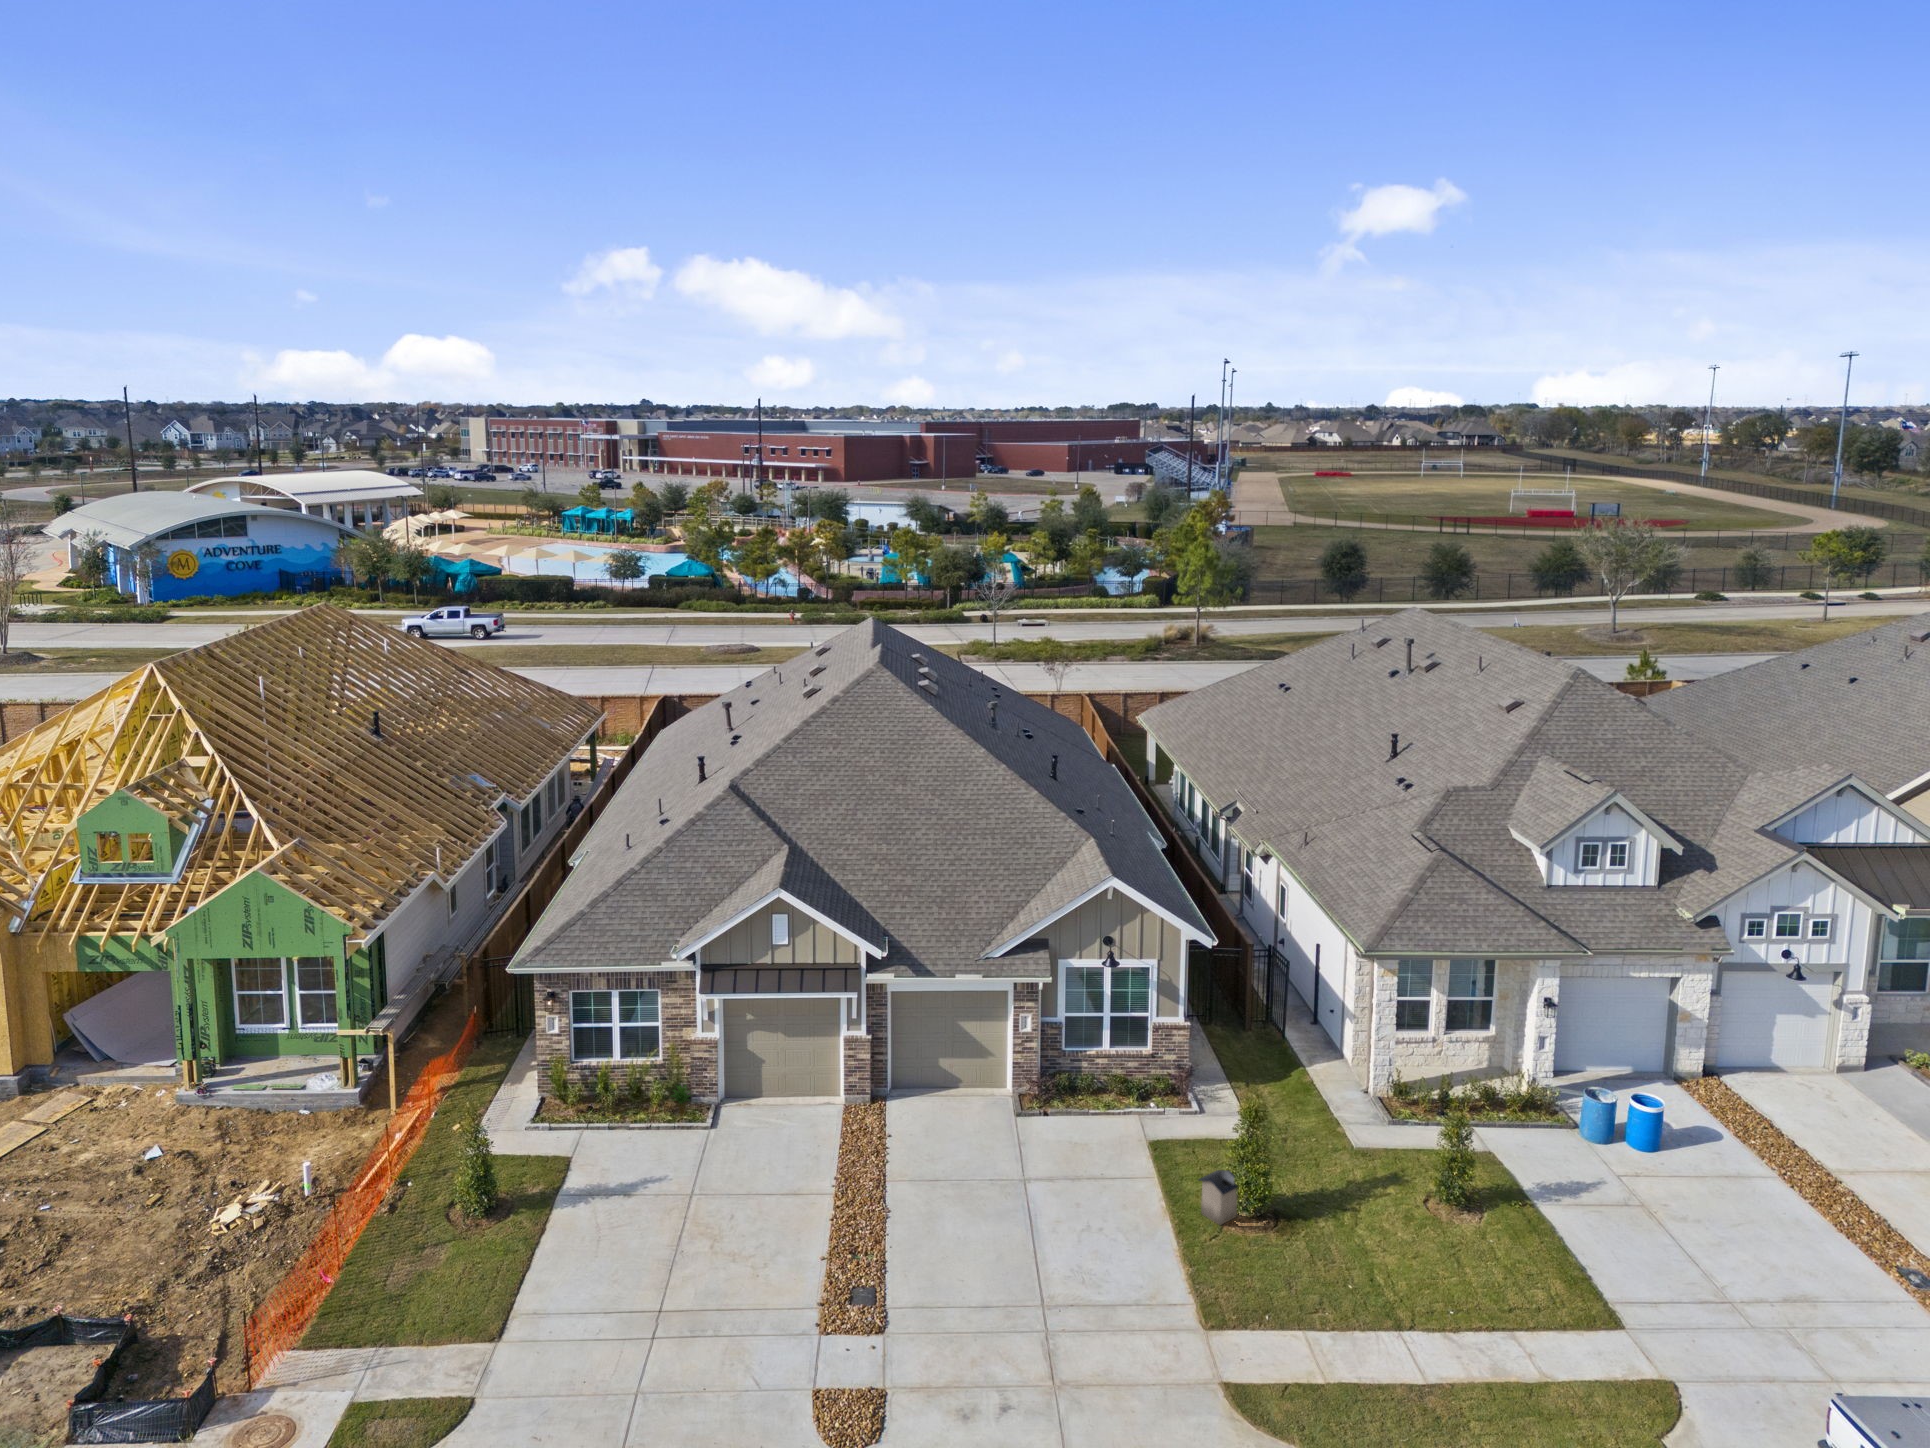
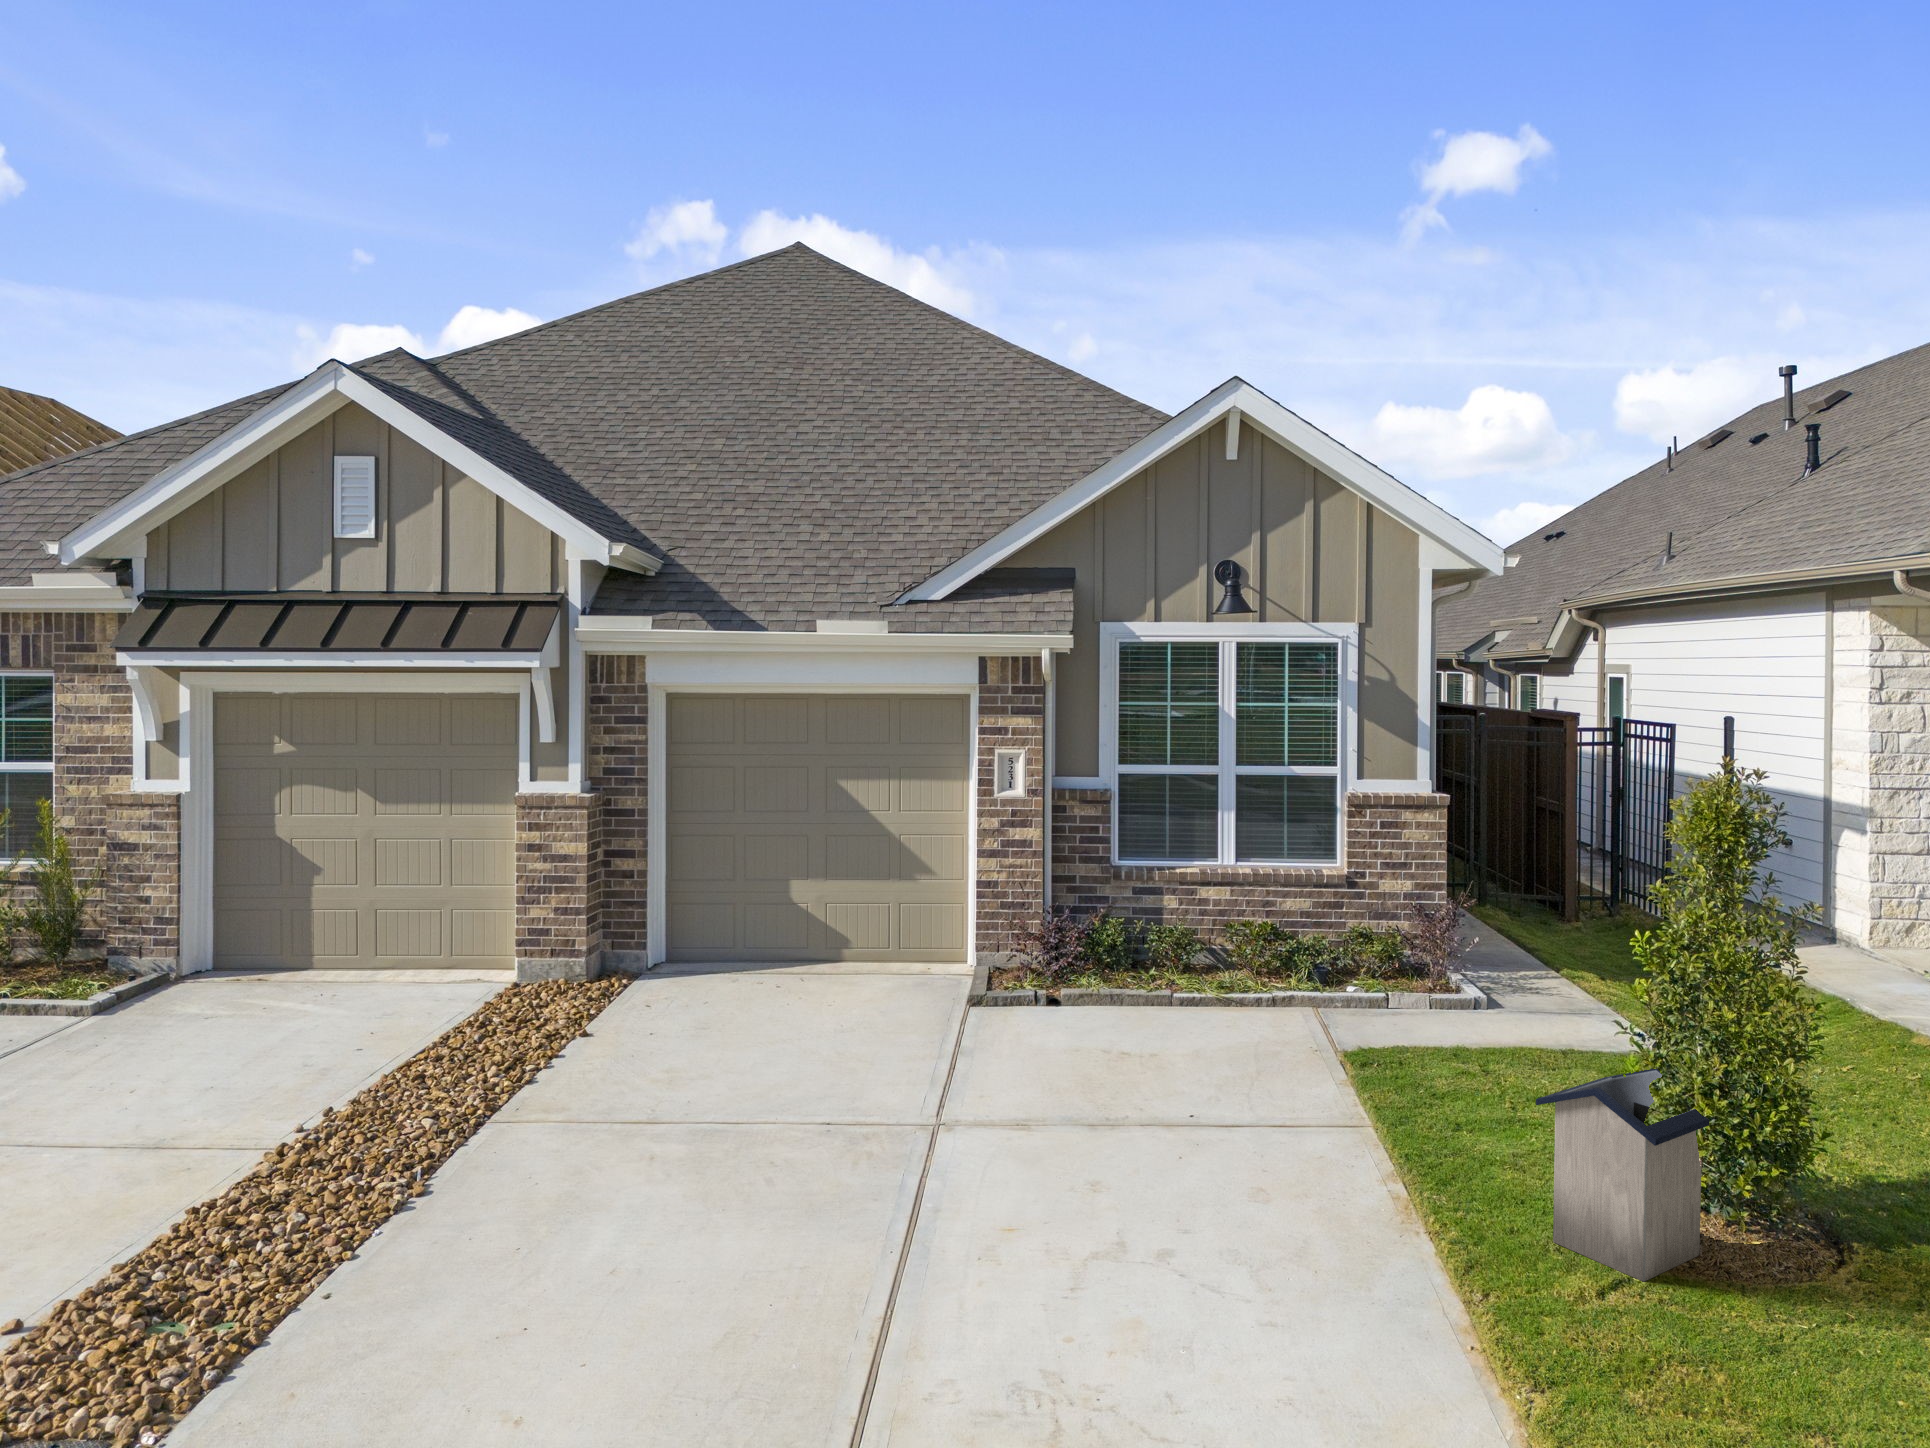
potted plant: present [671,1085,690,1115] -> none [36,913,111,996]

